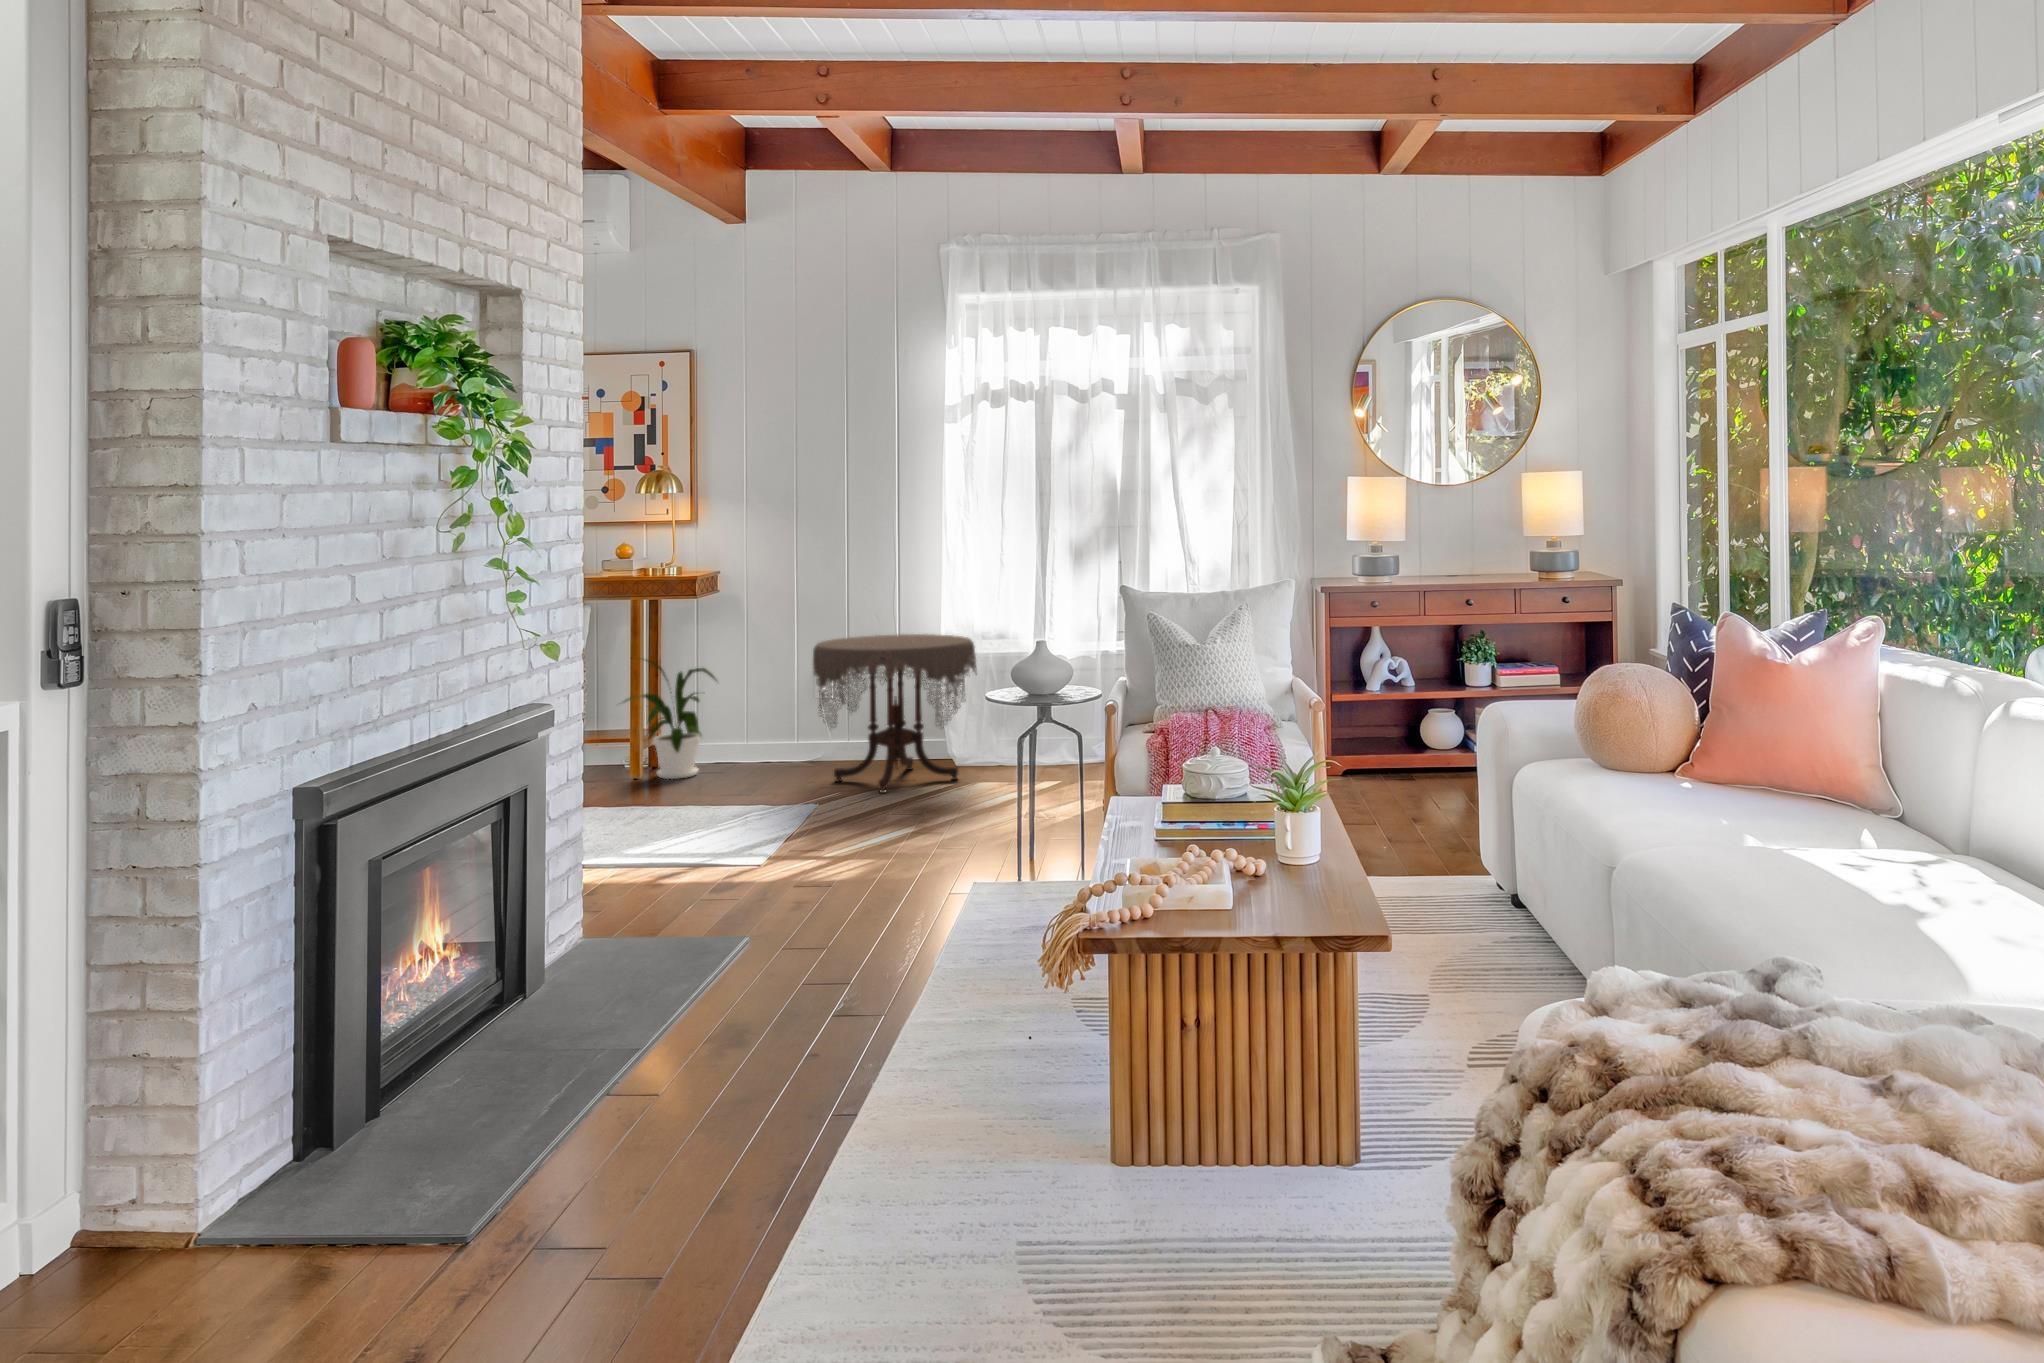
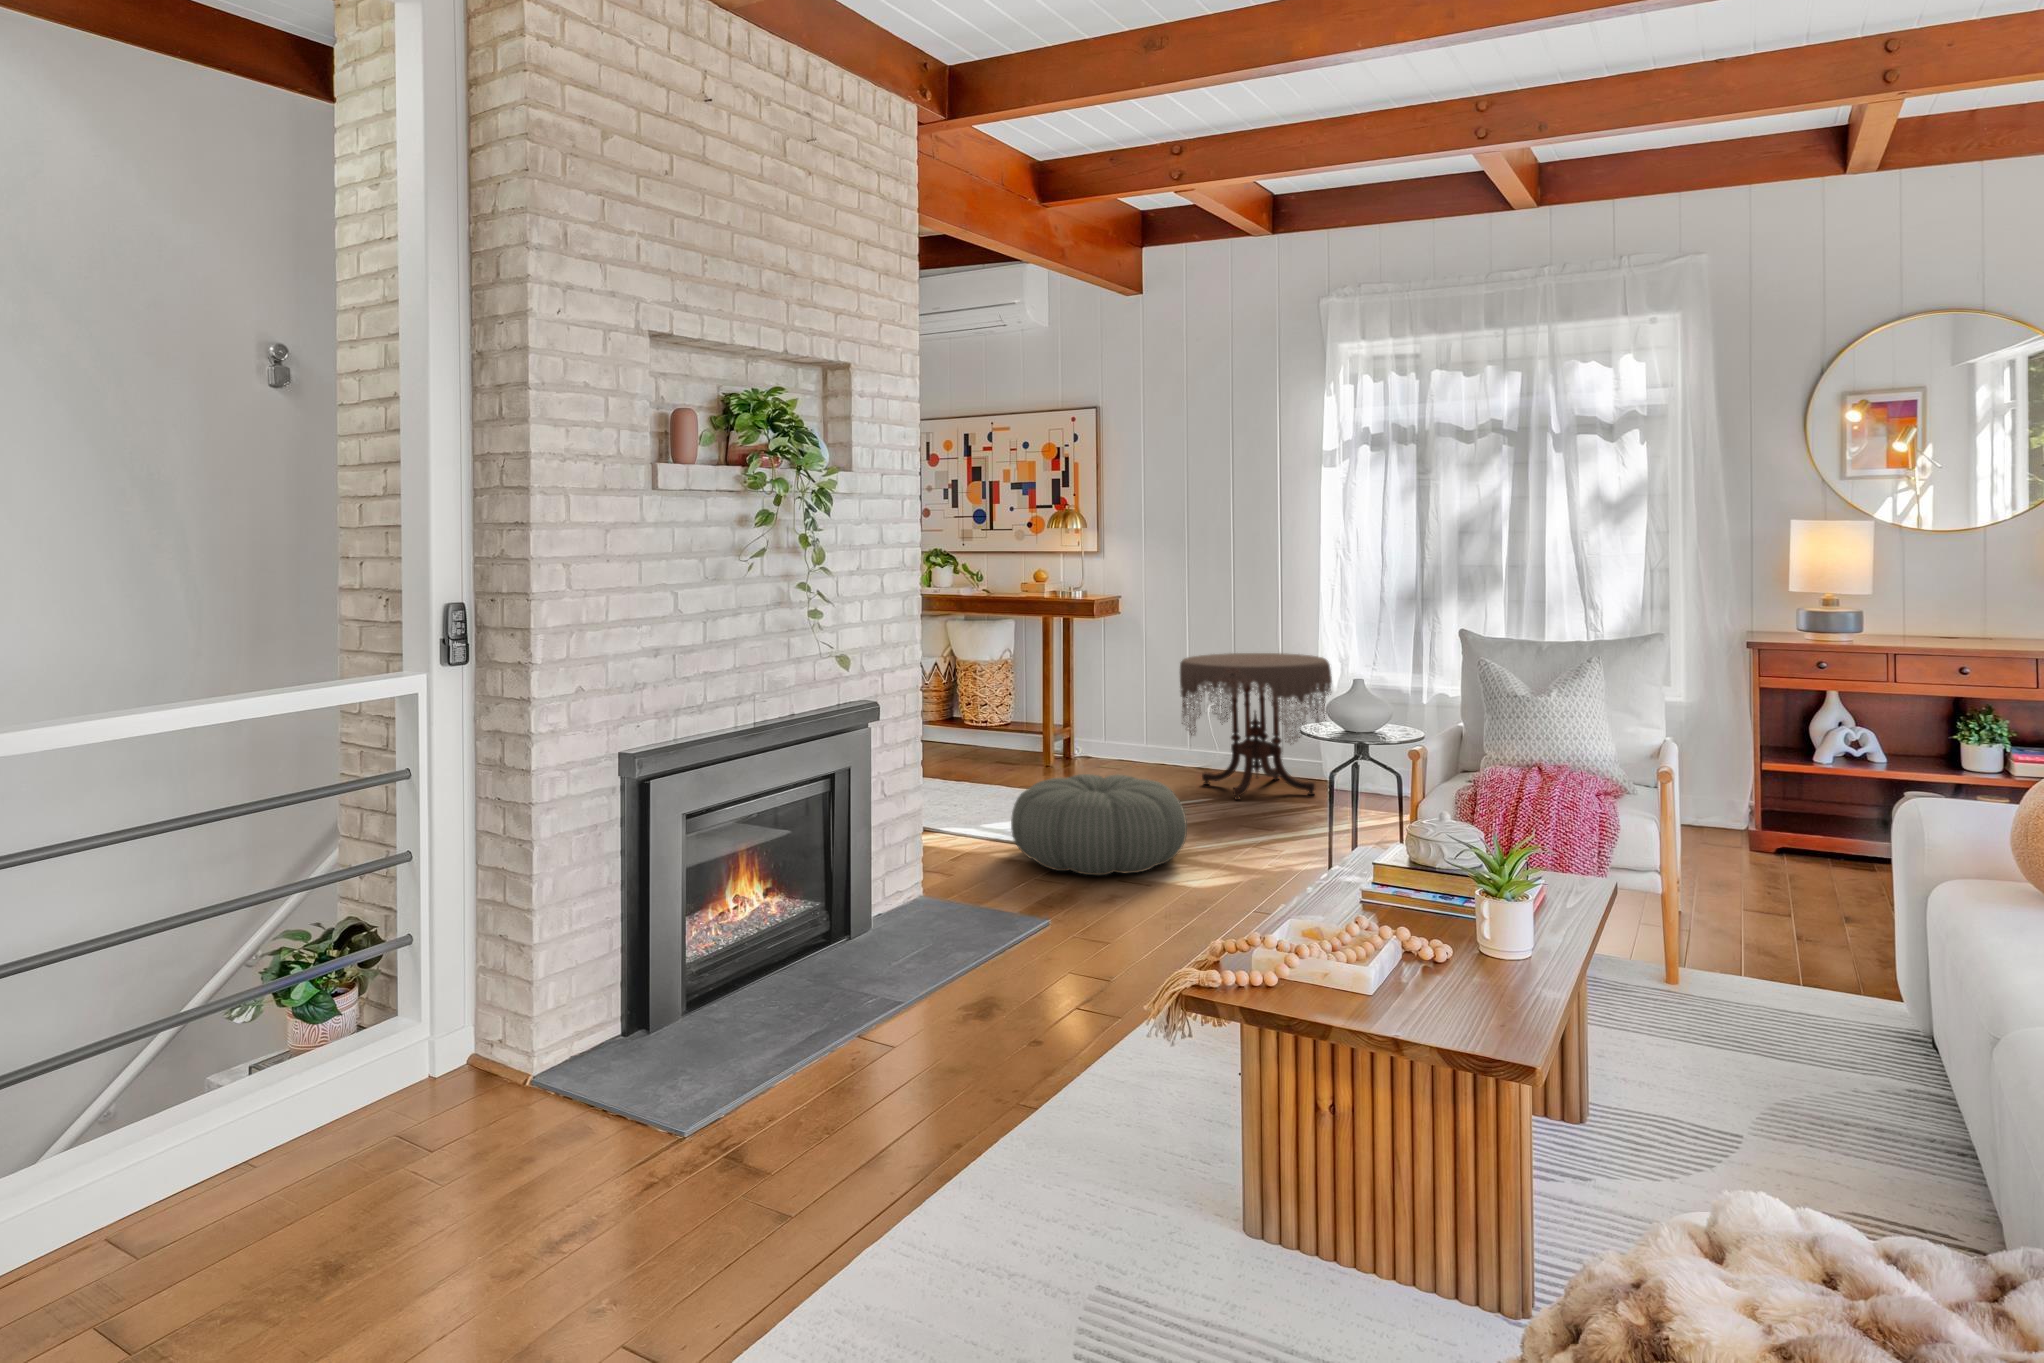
house plant: present [619,661,716,779] -> none [1030,664,1112,768]
pouf: none [668,774,872,885] -> present [1011,774,1187,875]

